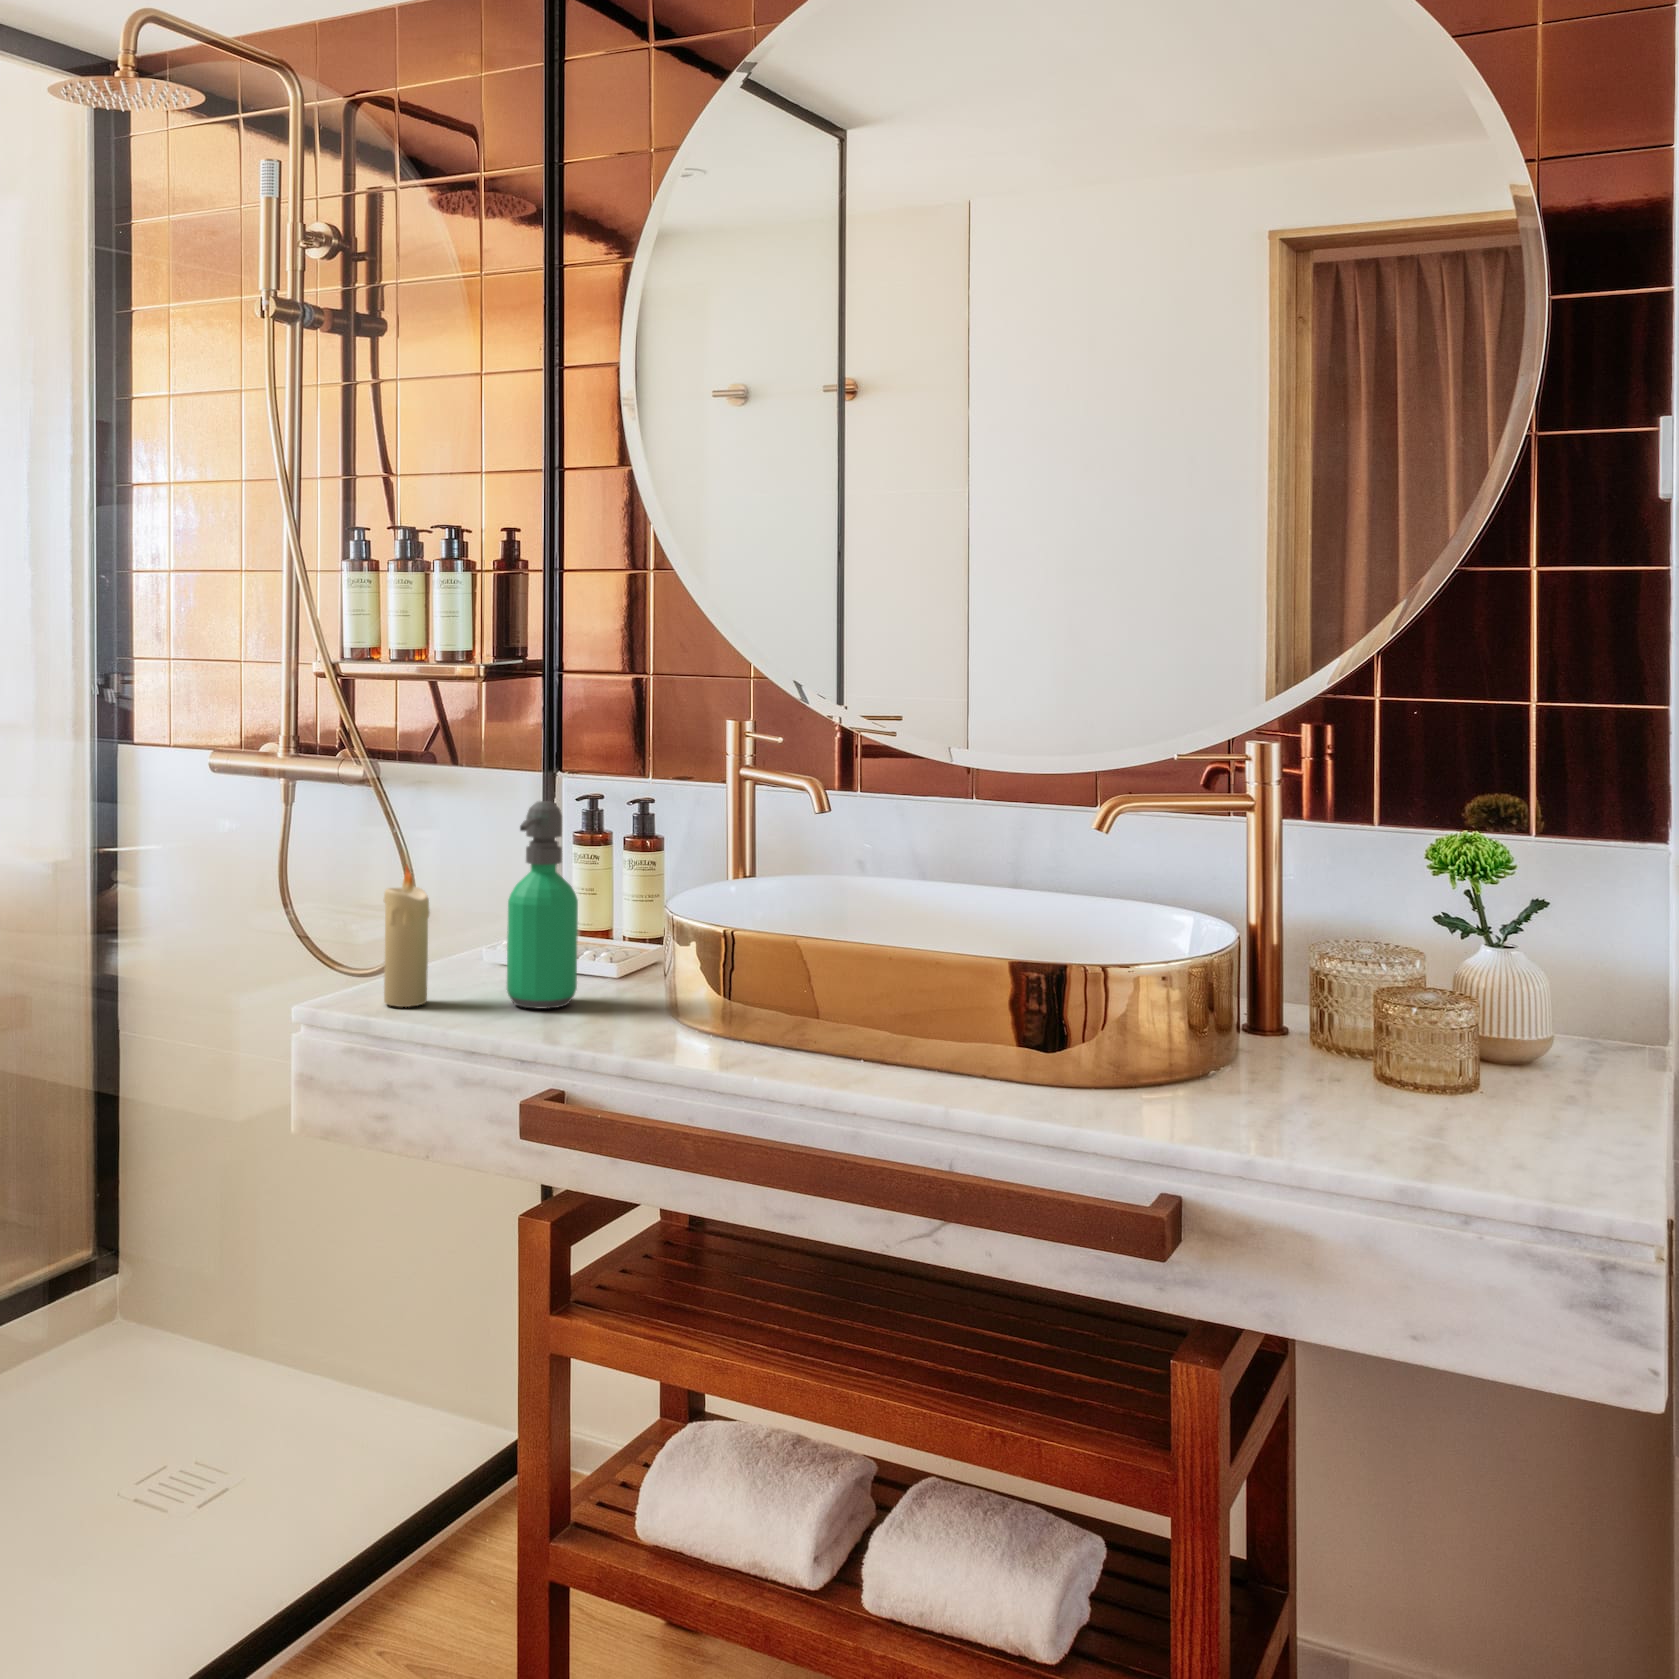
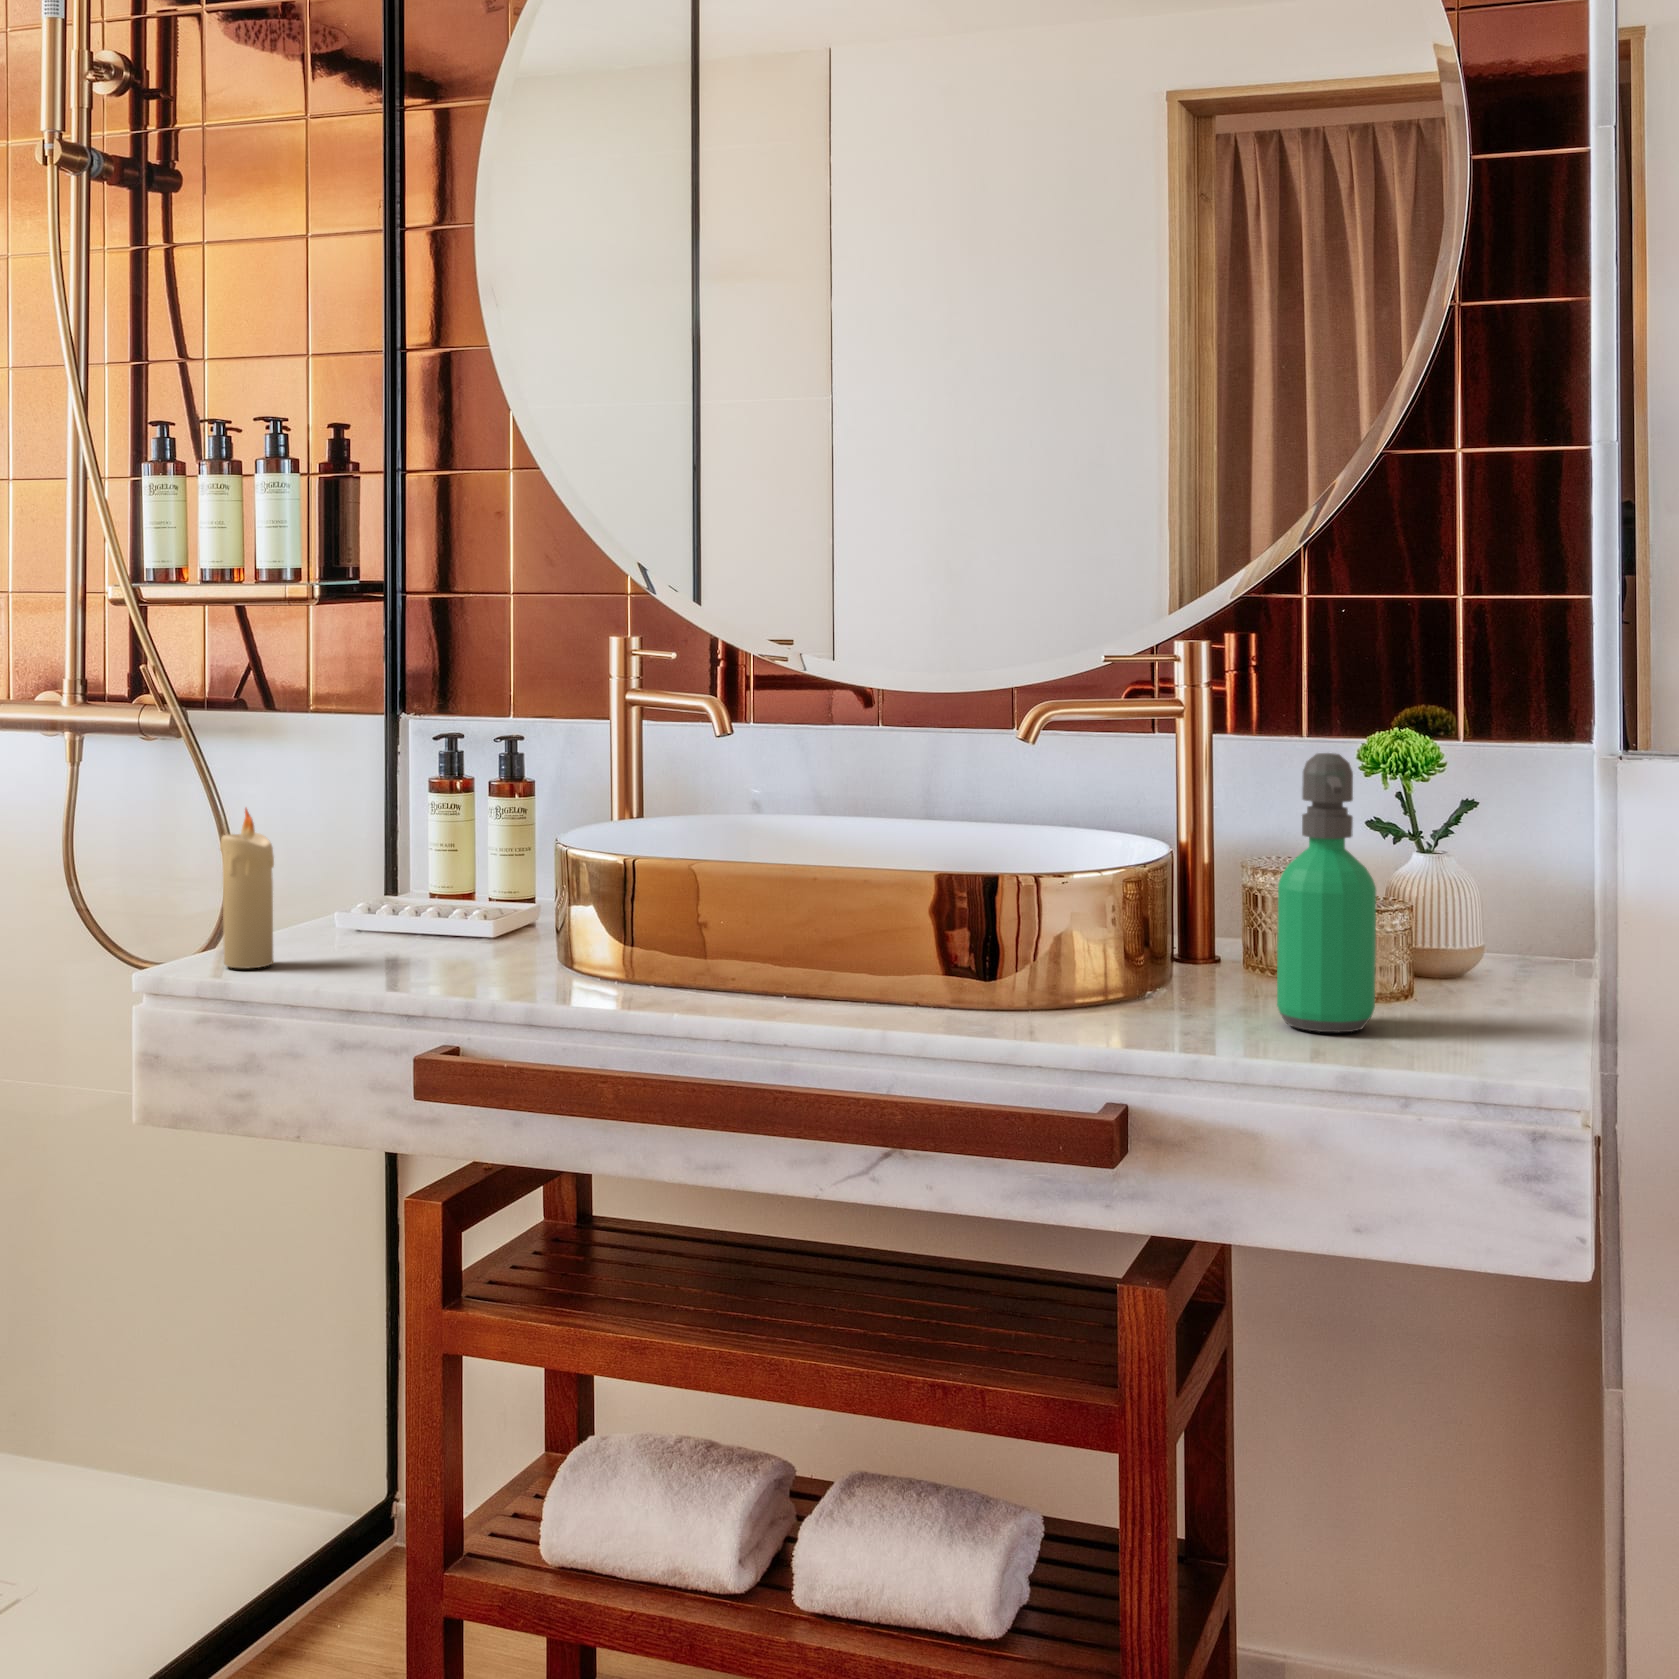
soap dispenser: present [507,801,578,1008] -> present [1277,753,1376,1032]

